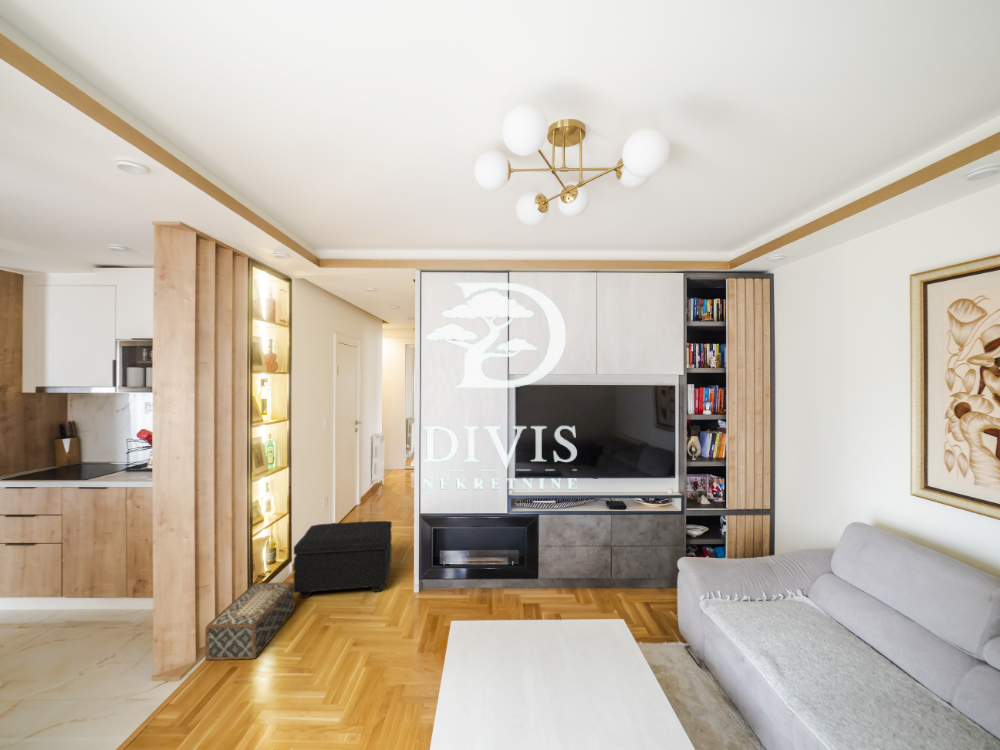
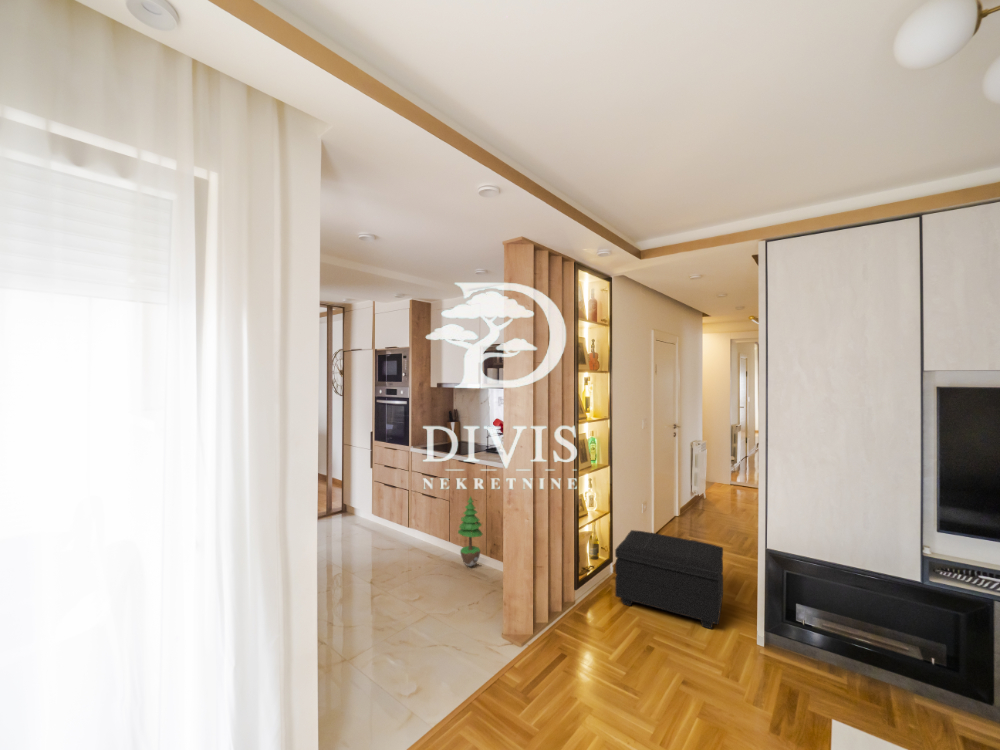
potted tree: none [73,530,118,621] -> present [458,497,482,567]
woven basket: present [205,582,294,660] -> none [542,575,617,653]

